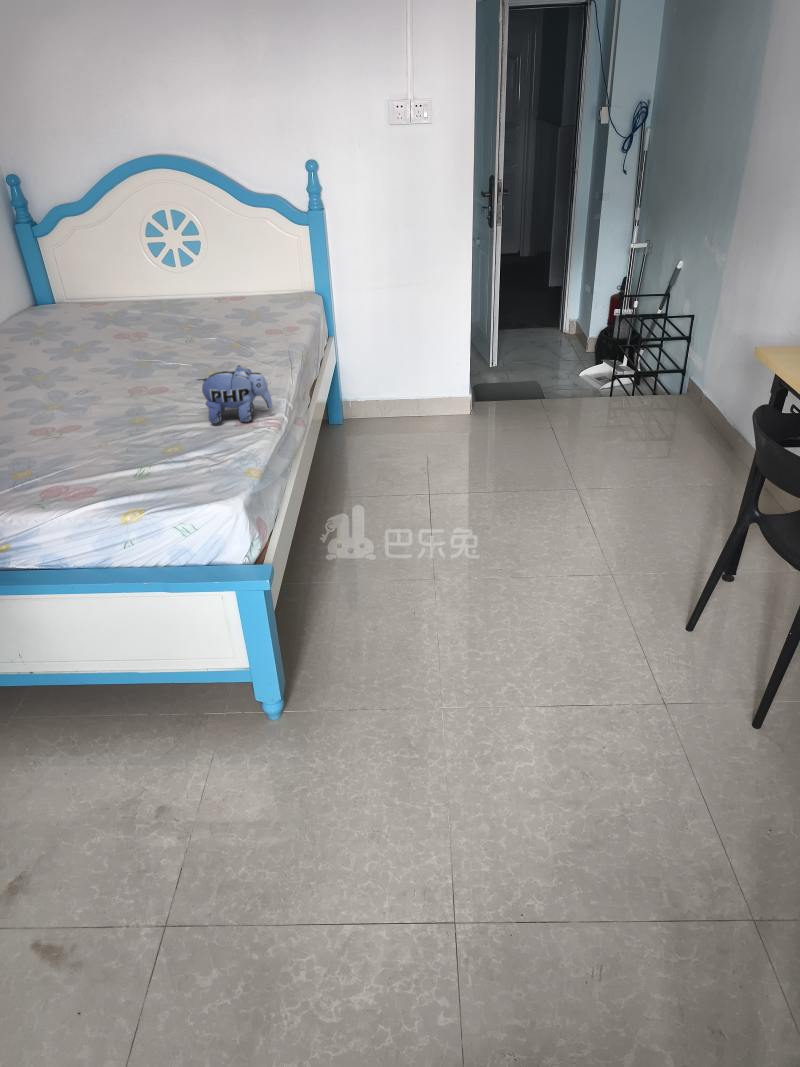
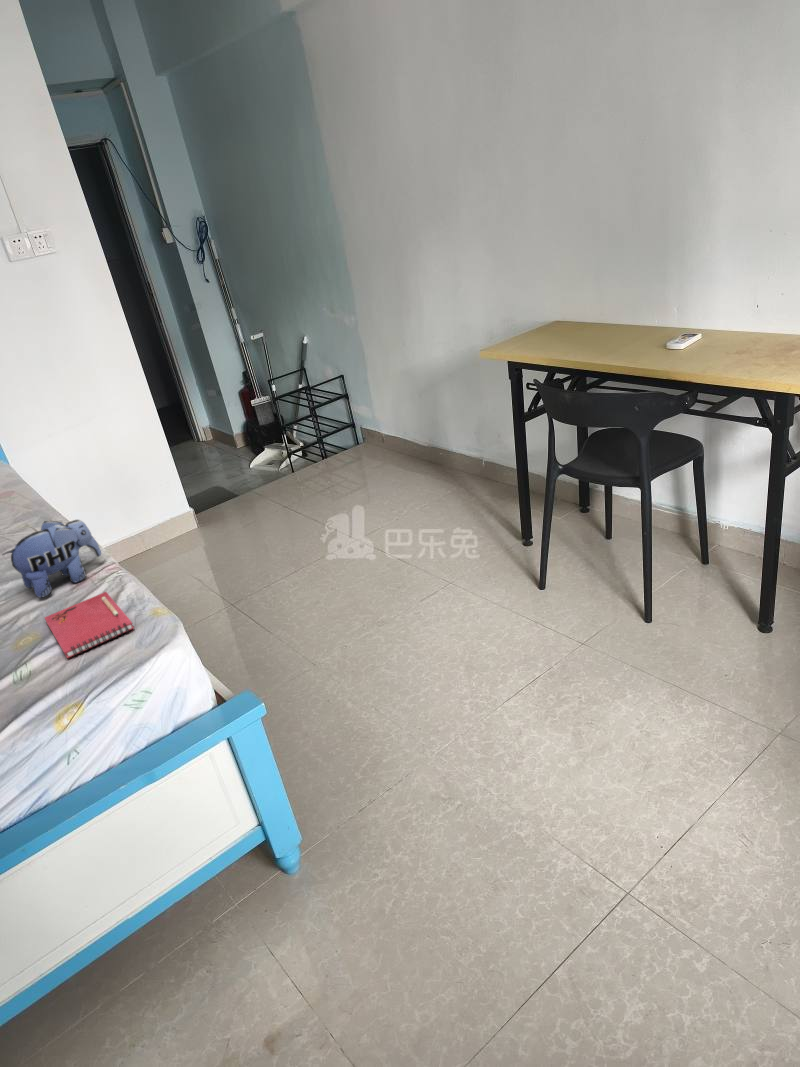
notebook: none [171,438,245,476] -> present [45,592,134,658]

